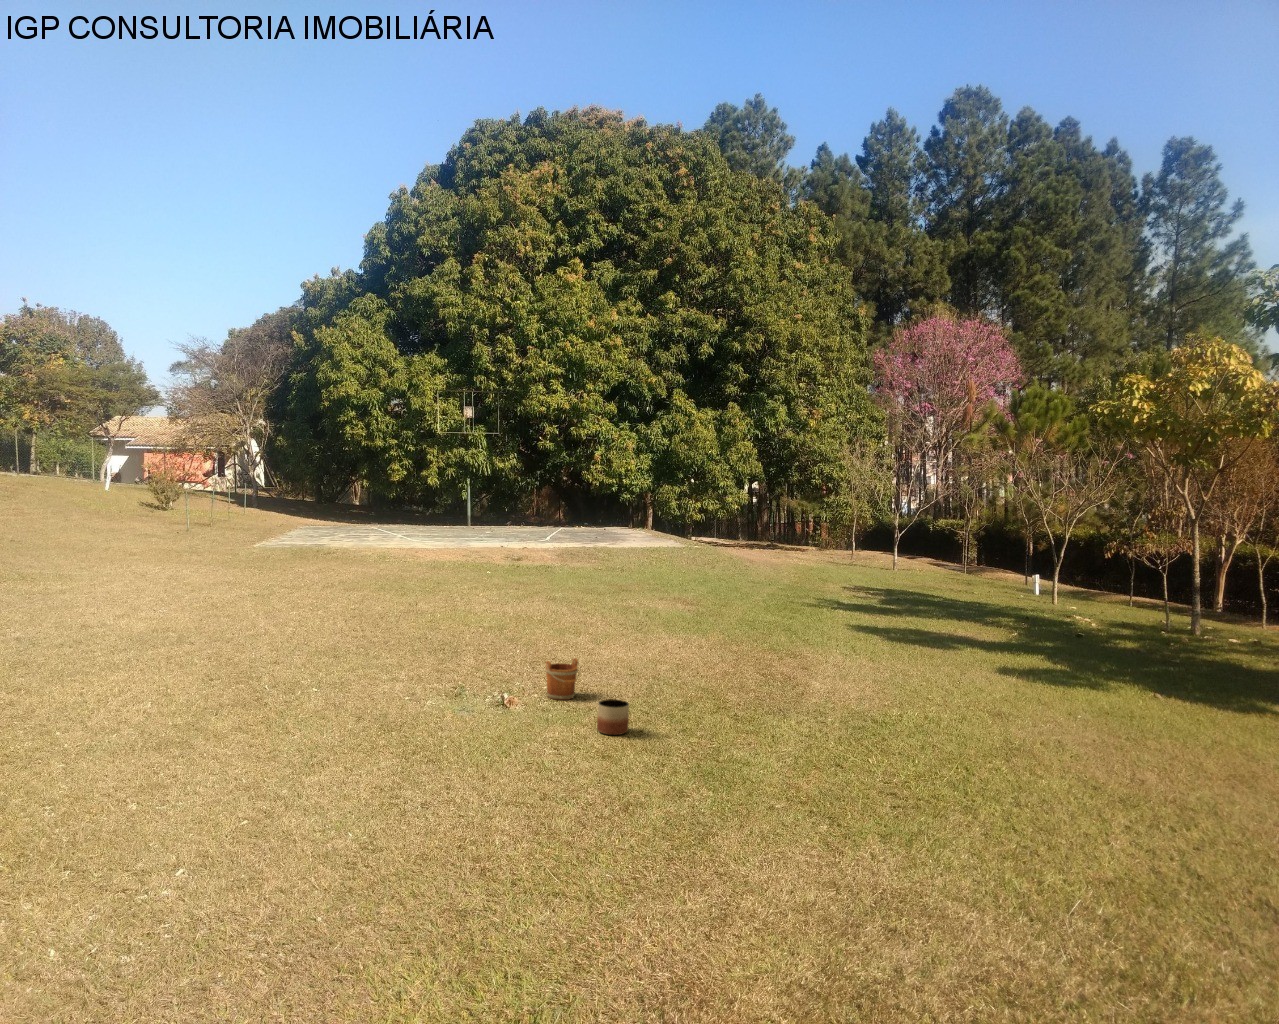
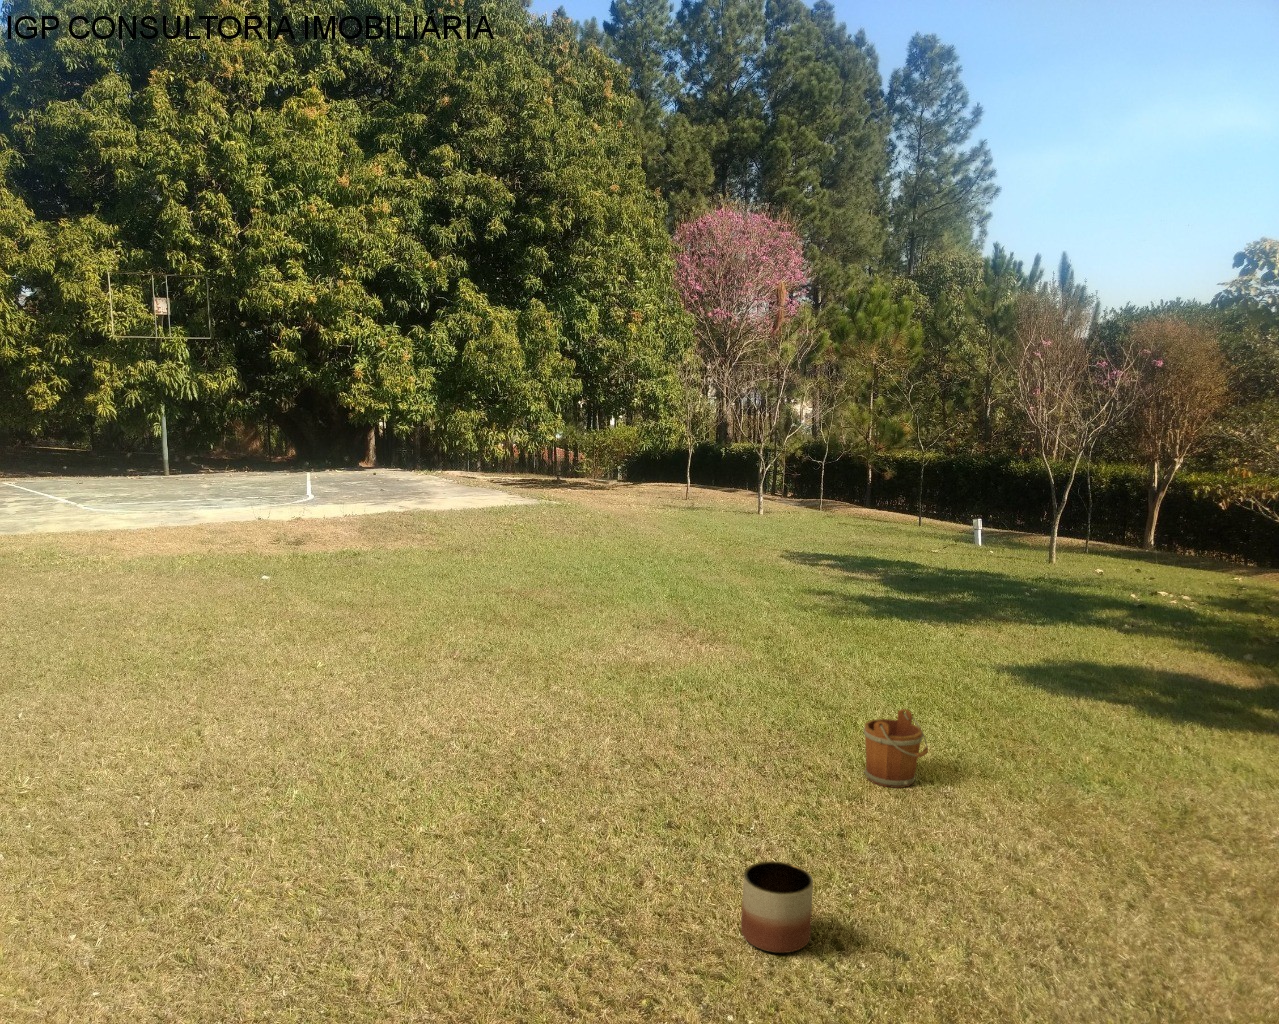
bucket: present [545,658,579,700] -> present [864,709,928,788]

